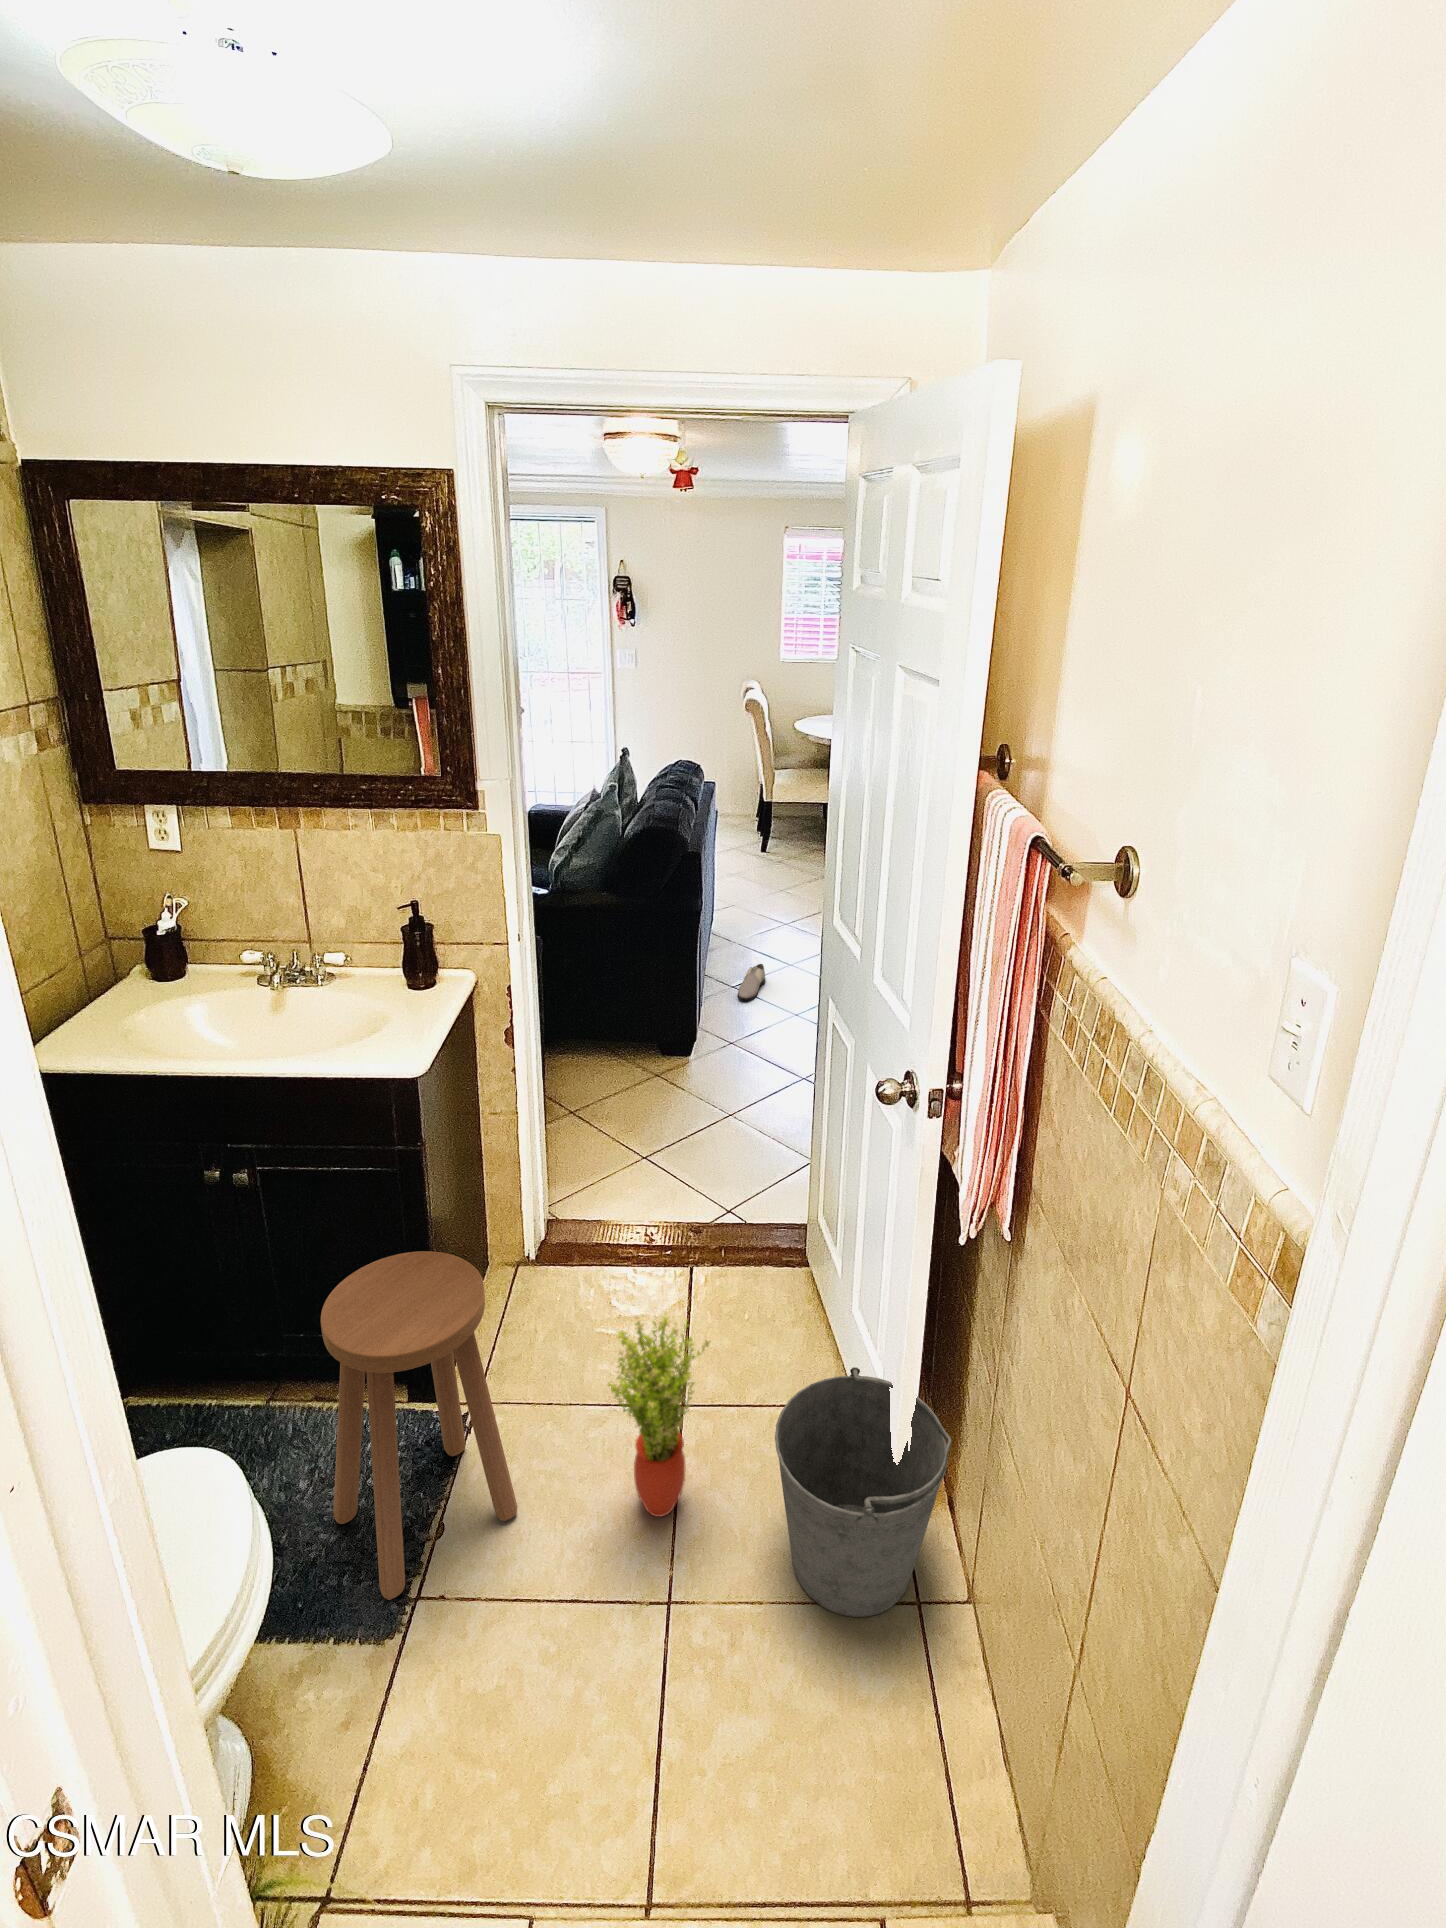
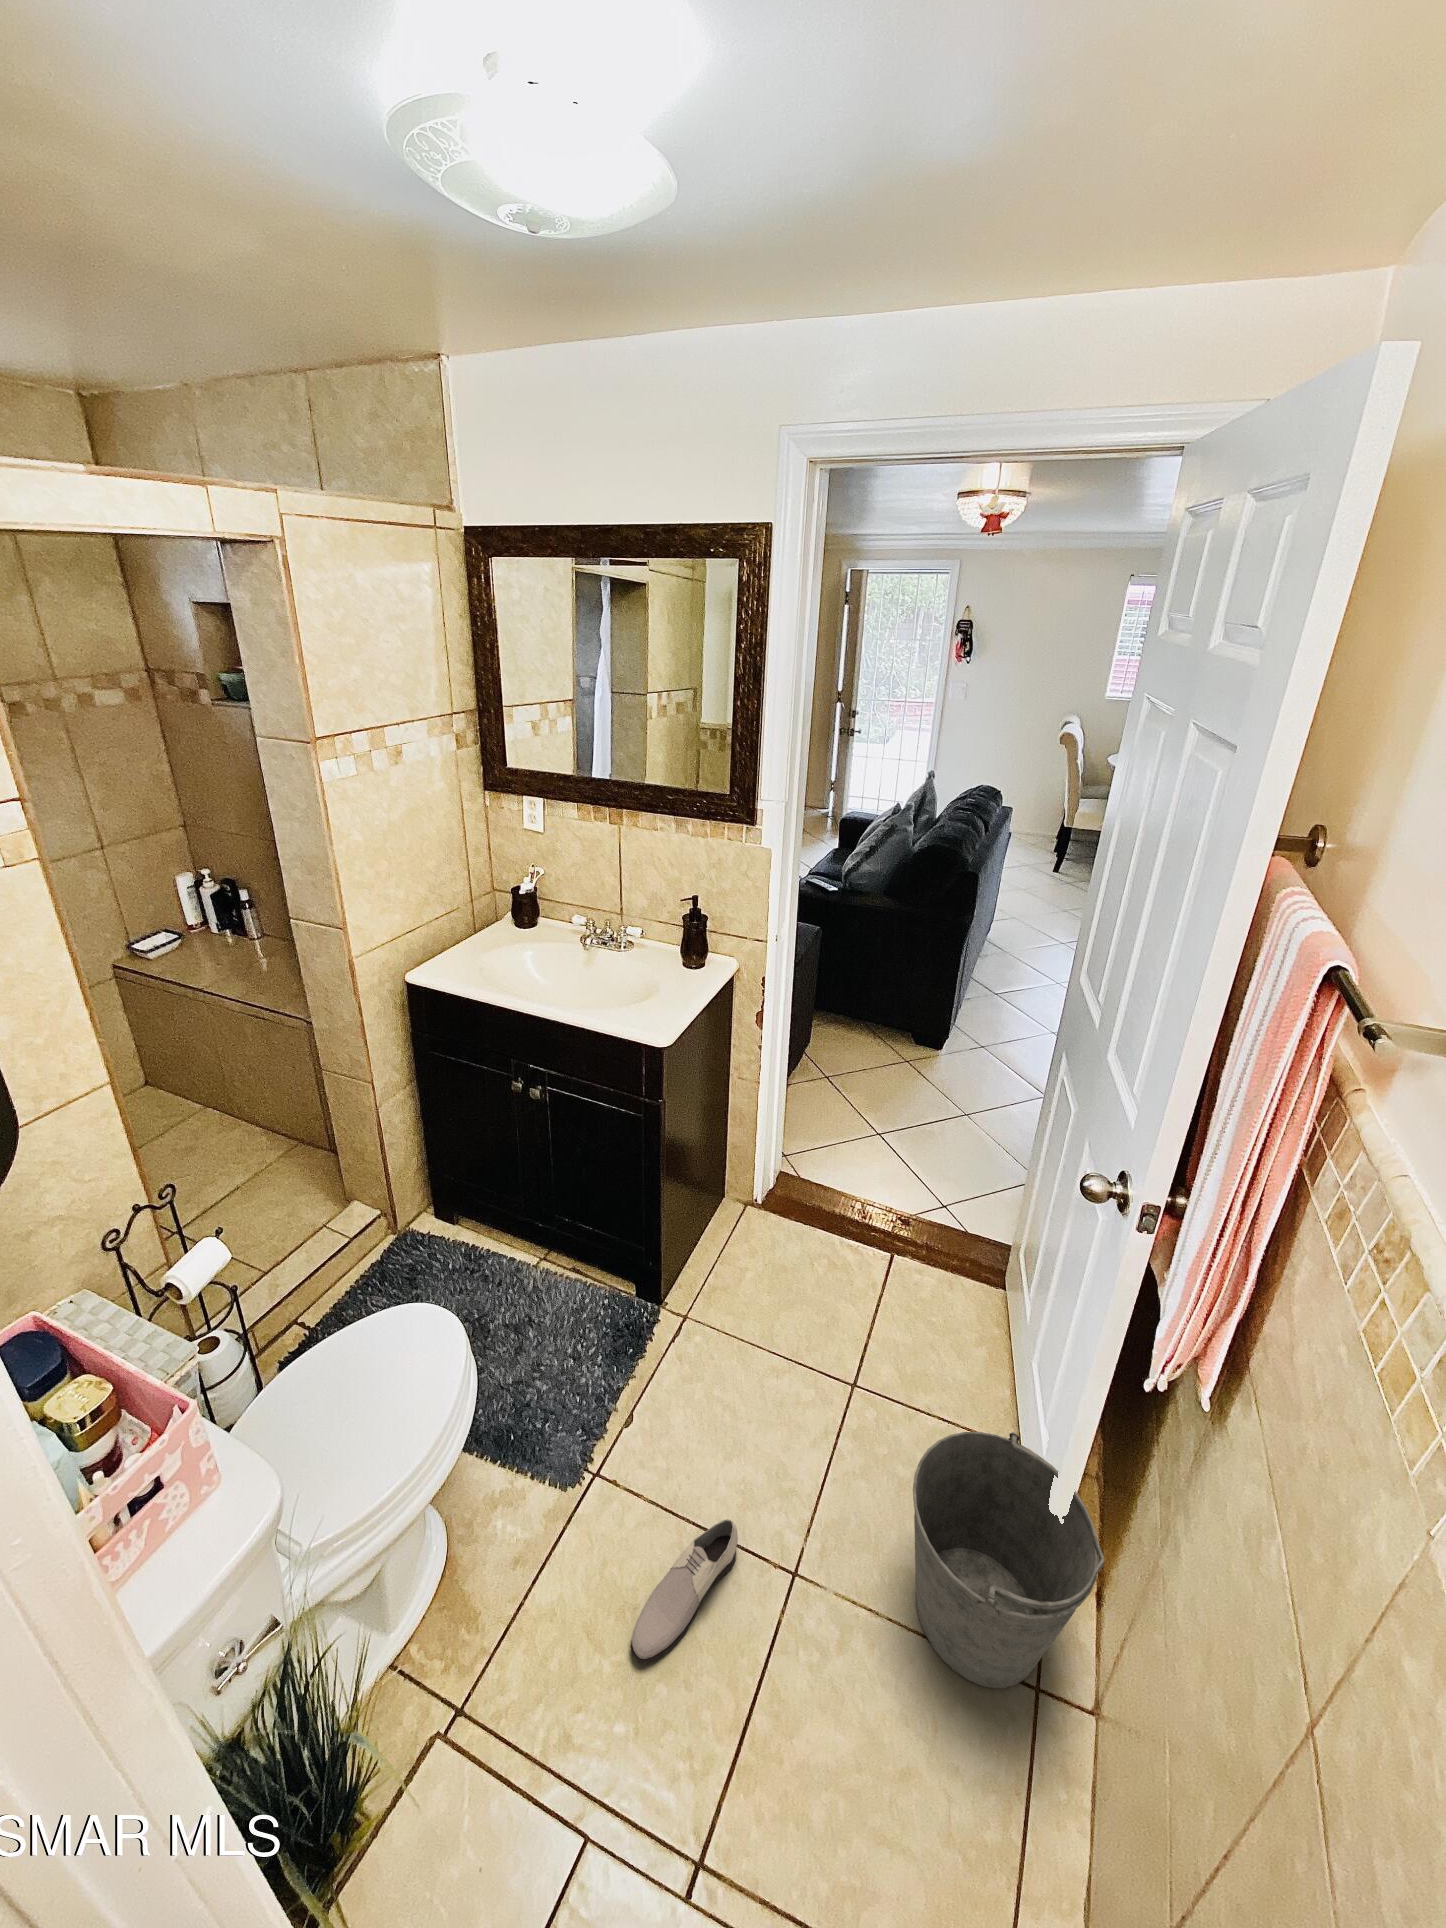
shoe: present [738,964,765,1000] -> present [630,1519,738,1664]
stool: present [321,1251,517,1600] -> none [555,1190,690,1462]
potted plant: present [608,1312,710,1517] -> none [768,1312,871,1487]

